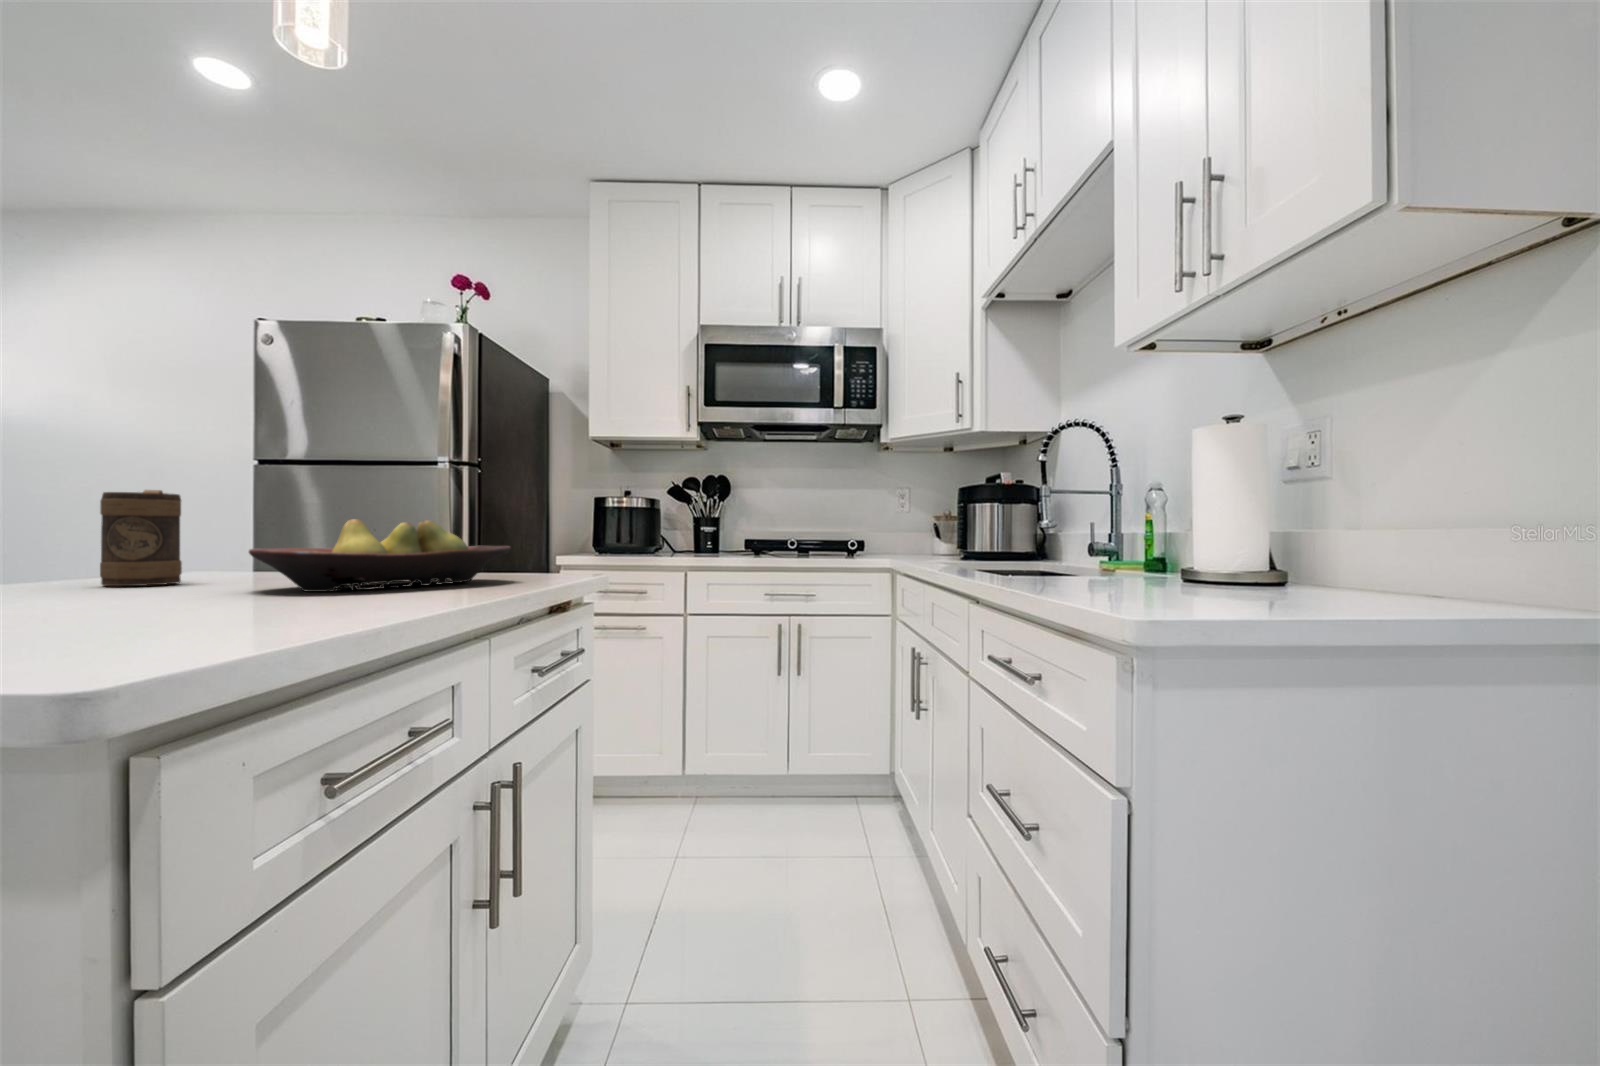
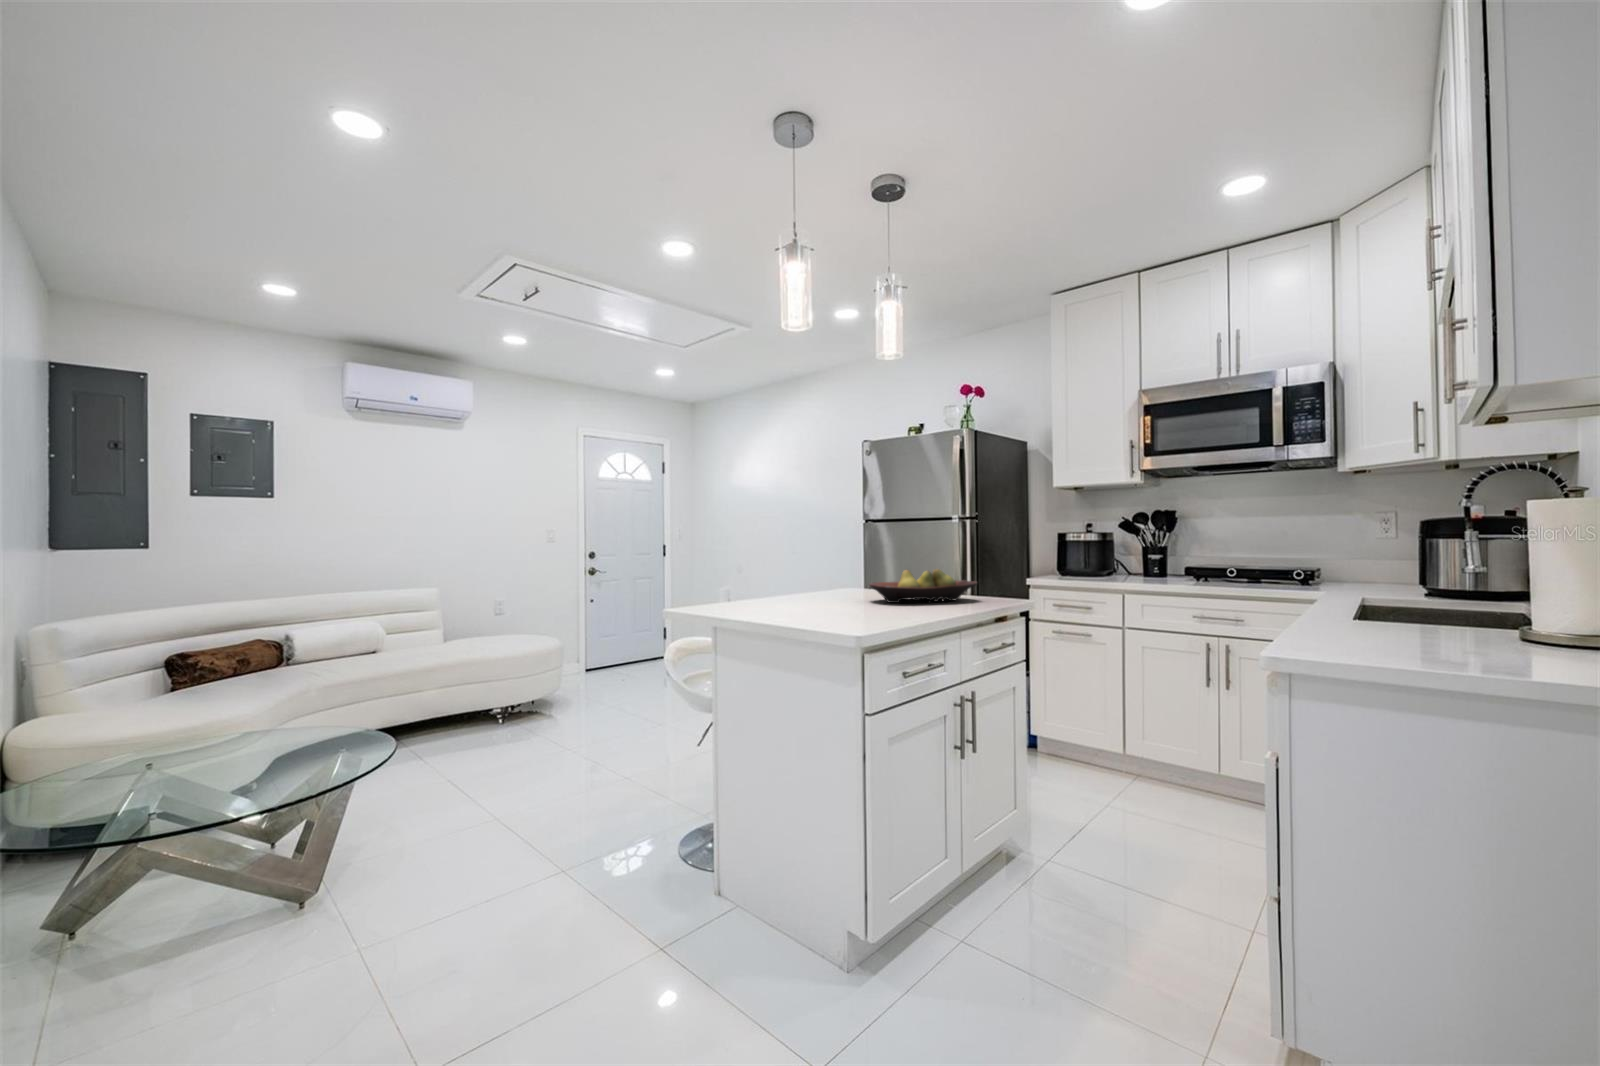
mug: present [100,490,182,586] -> none [820,554,844,596]

